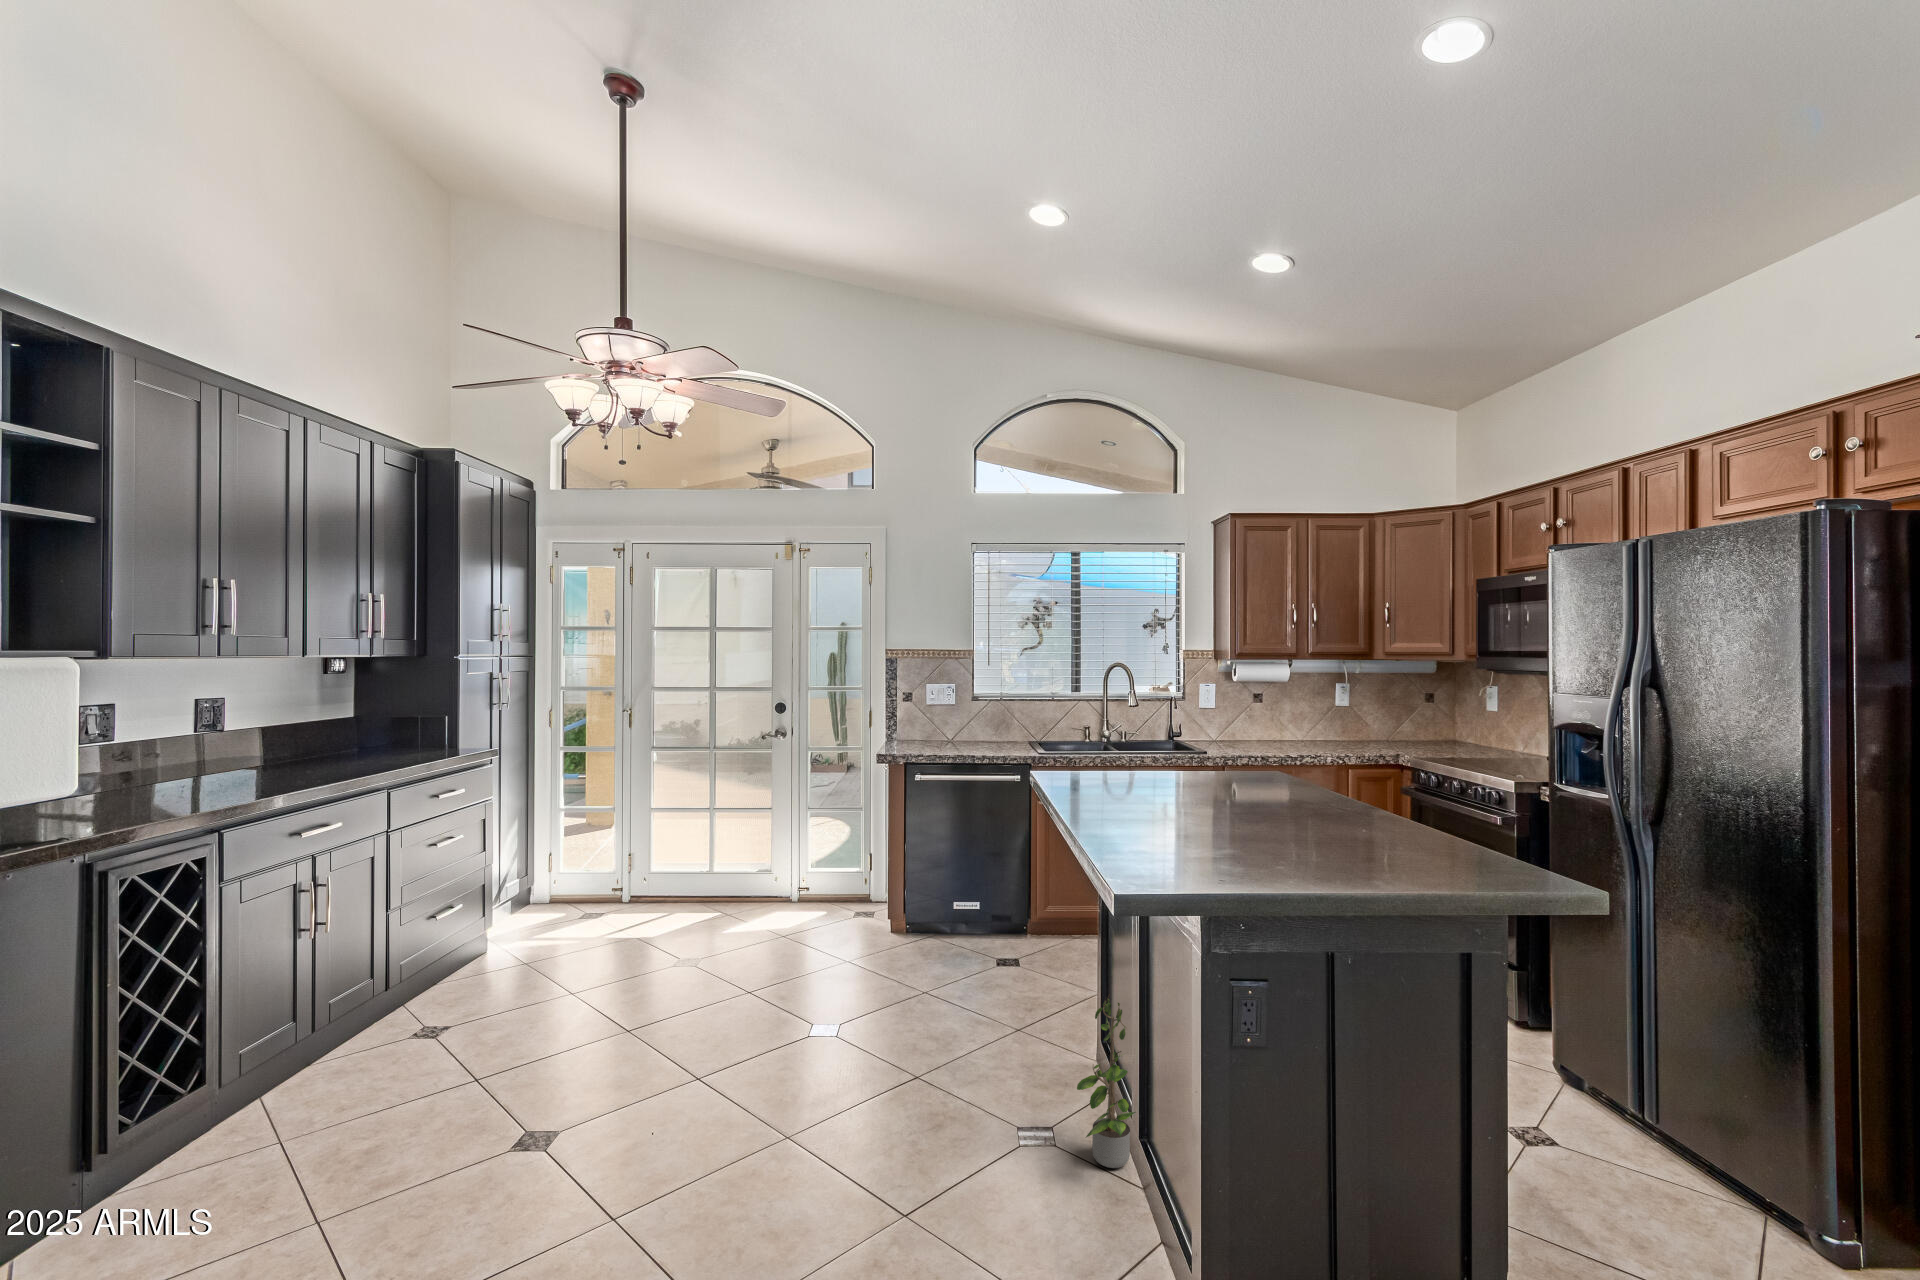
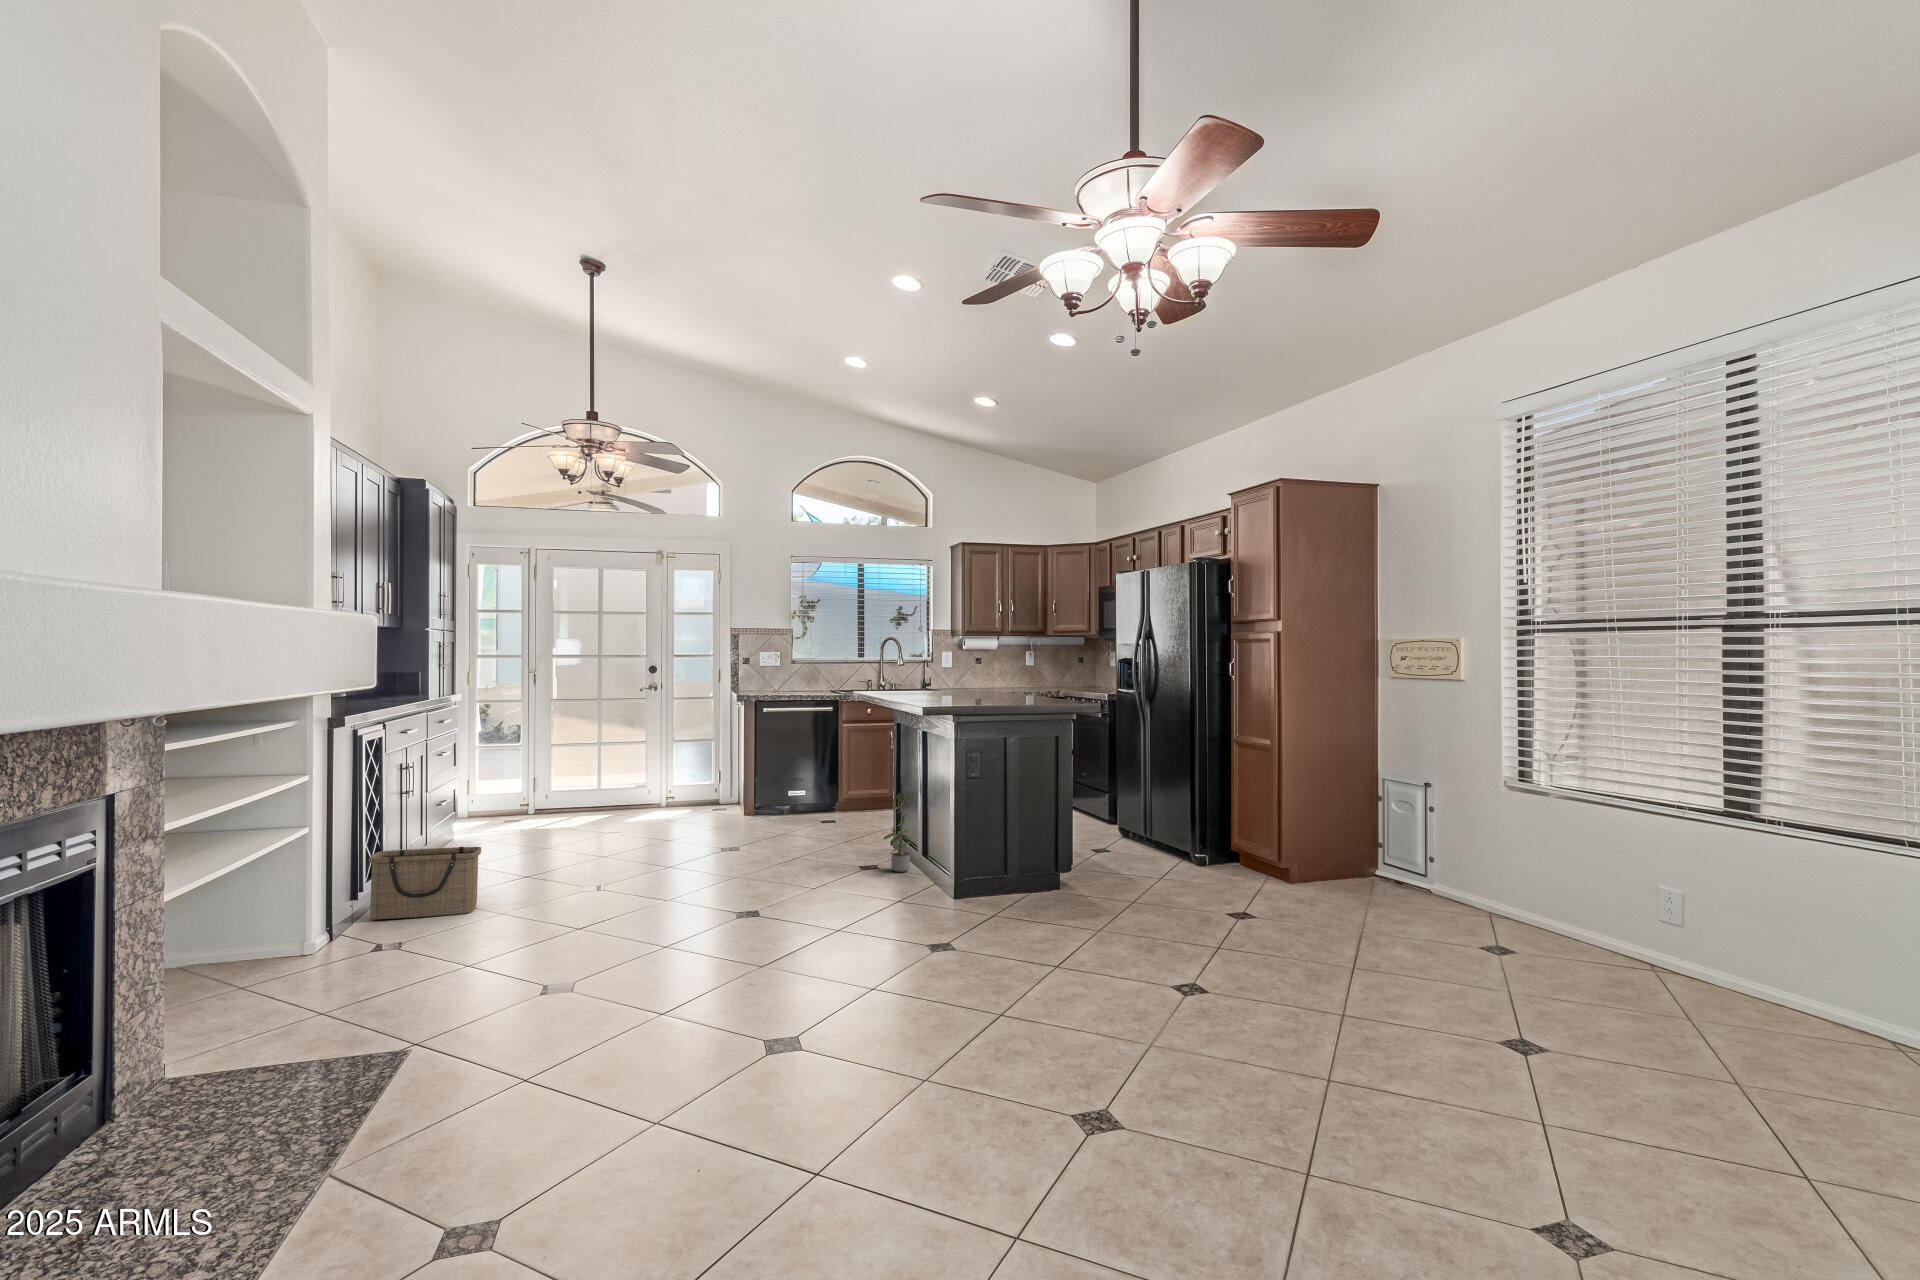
basket: none [119,1070,336,1211] -> present [369,847,481,920]

